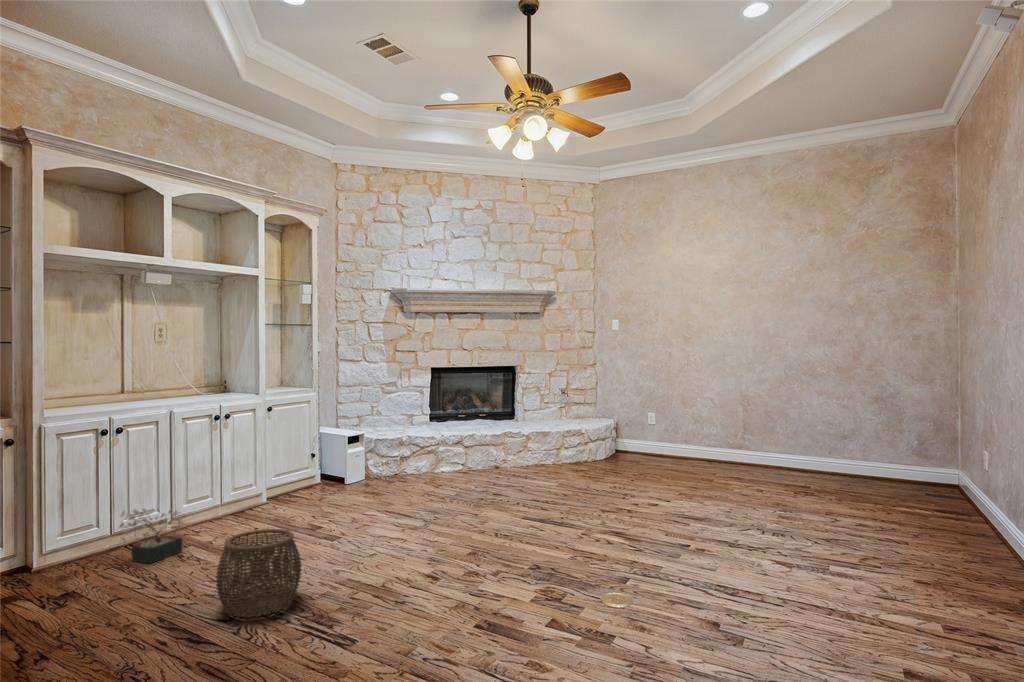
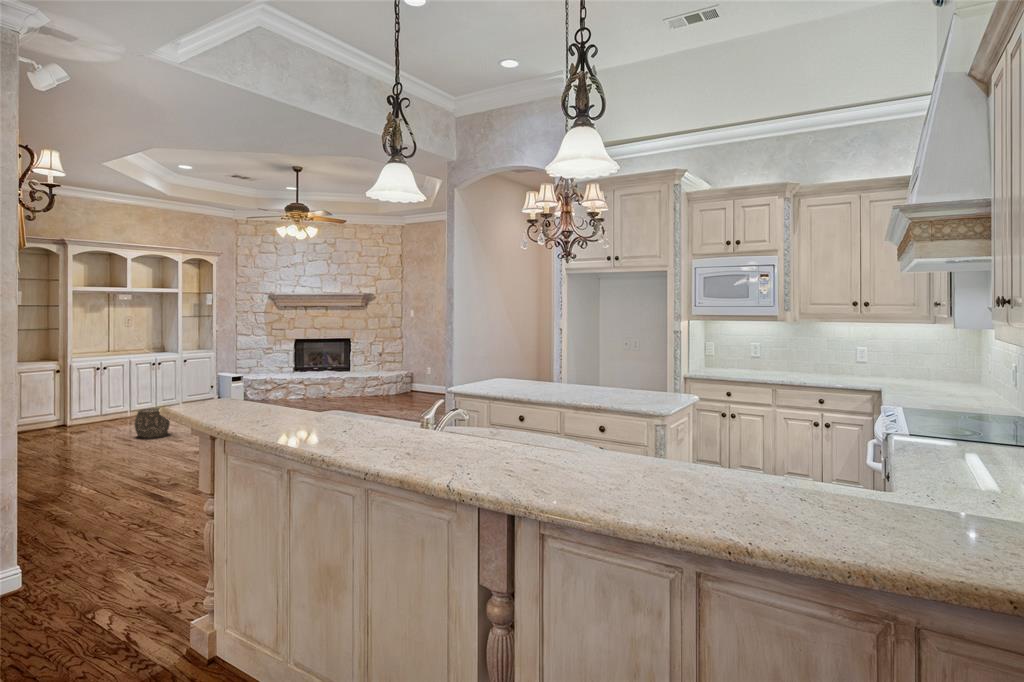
decorative plant: present [119,509,184,563] -> none [103,402,134,425]

